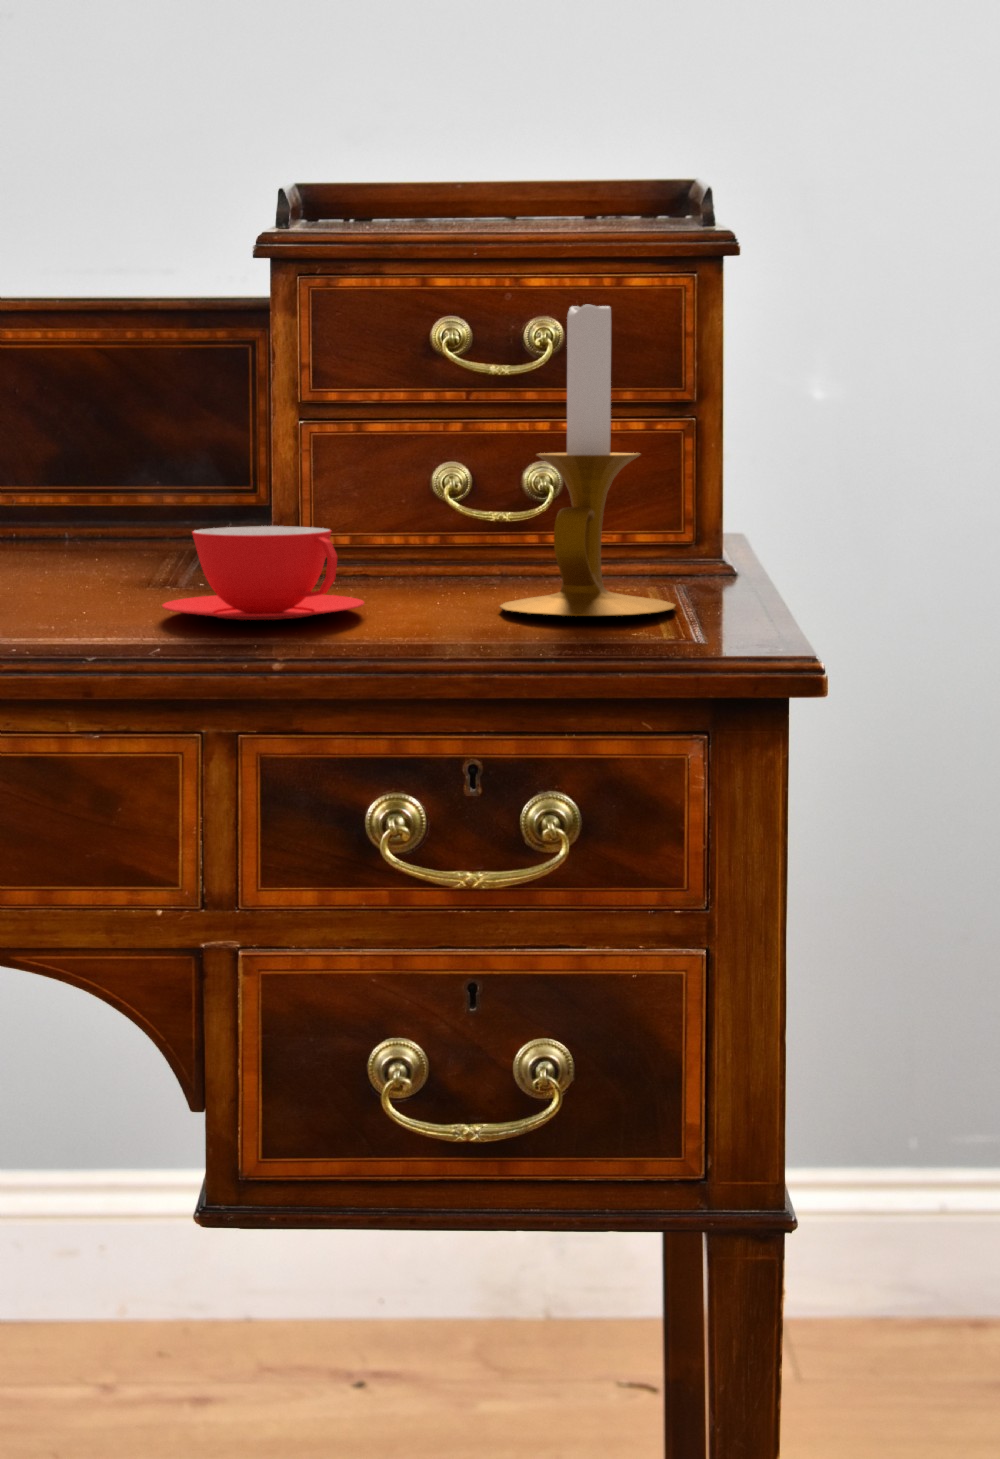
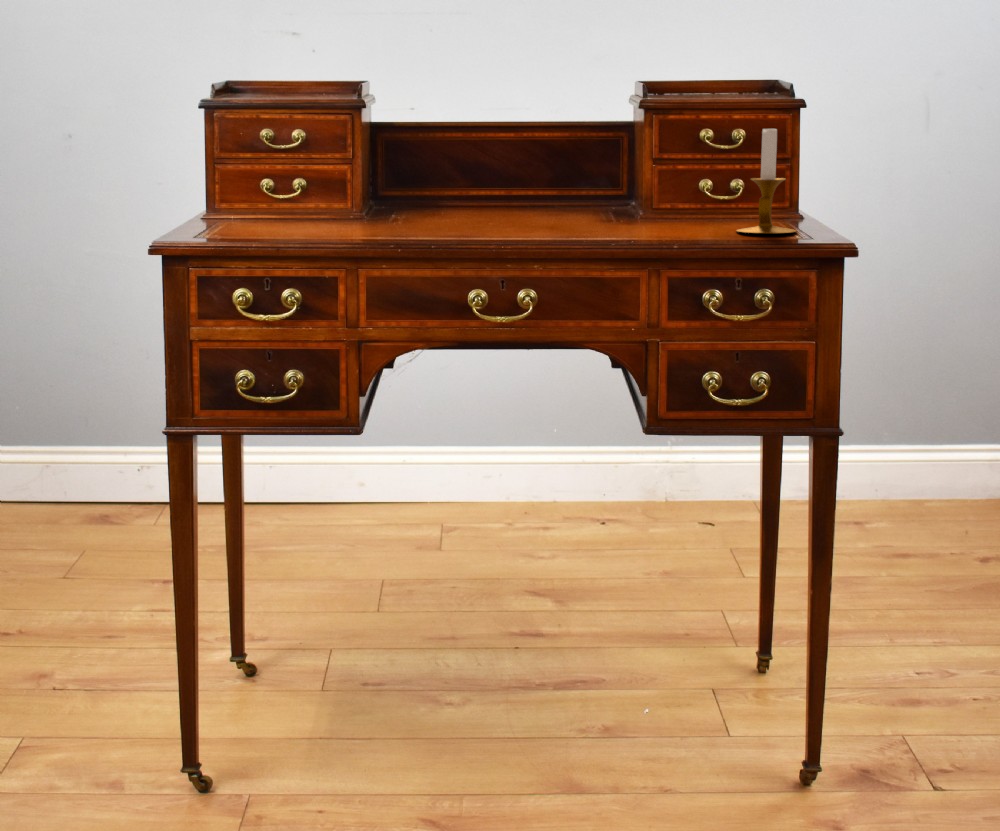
teacup: present [162,526,365,620] -> none [625,204,693,235]

